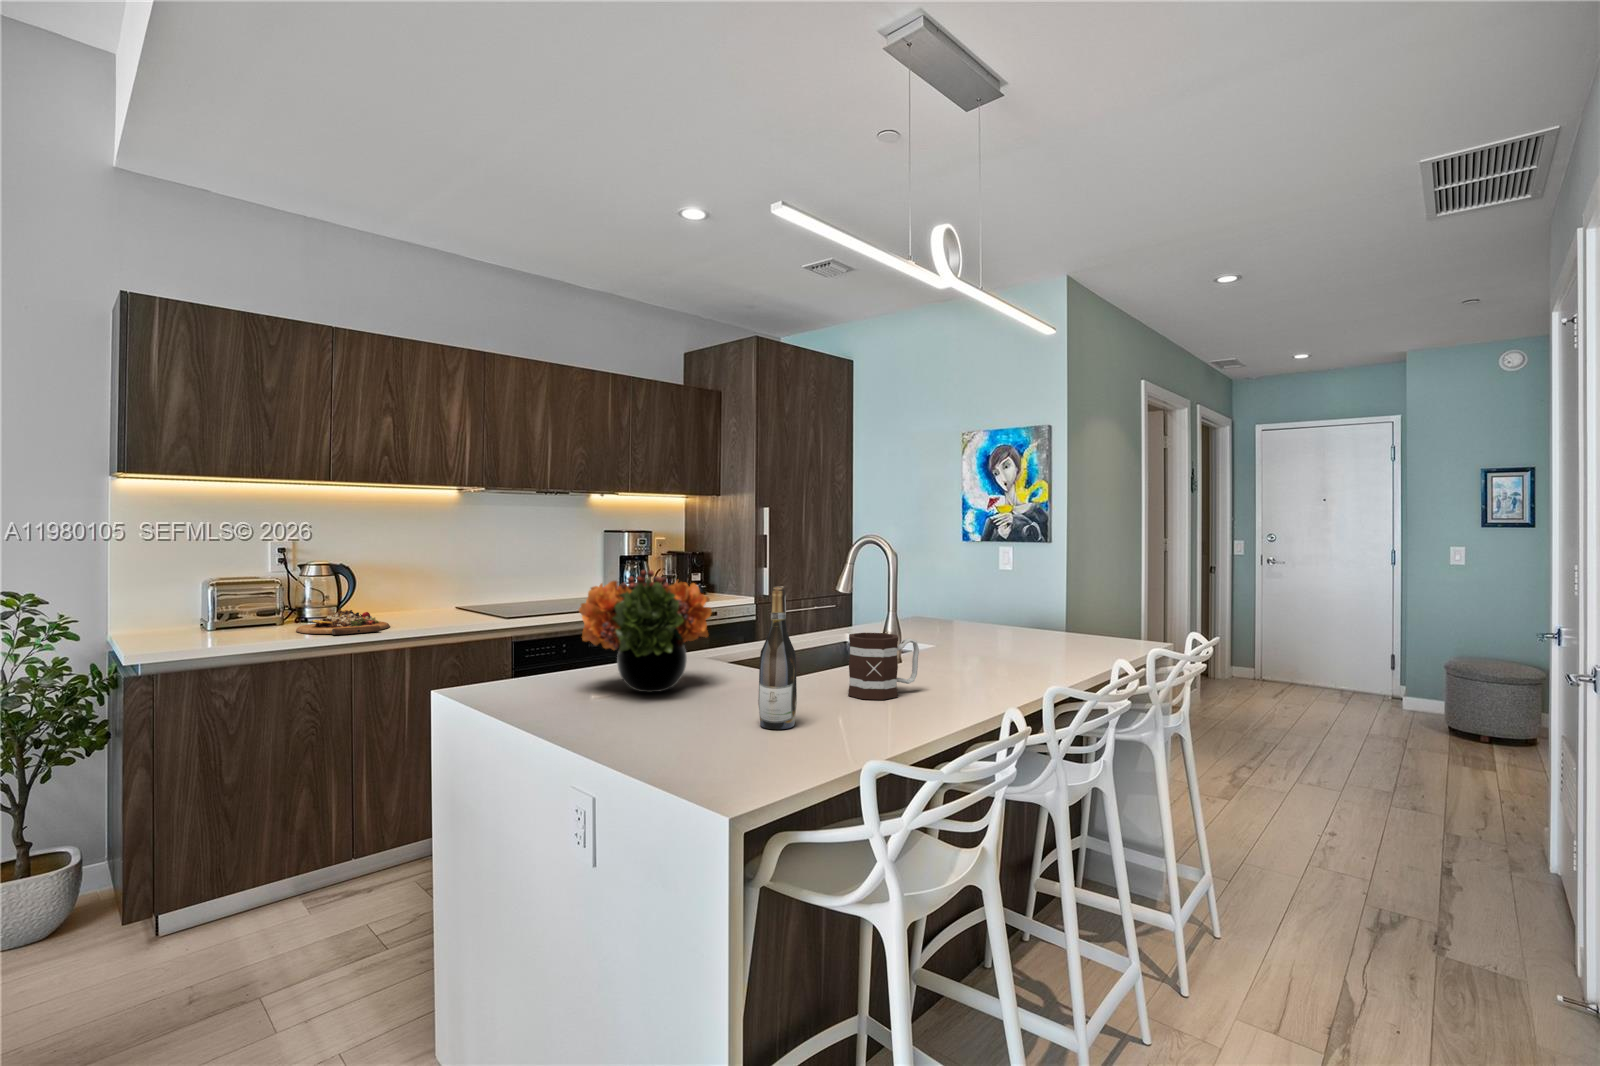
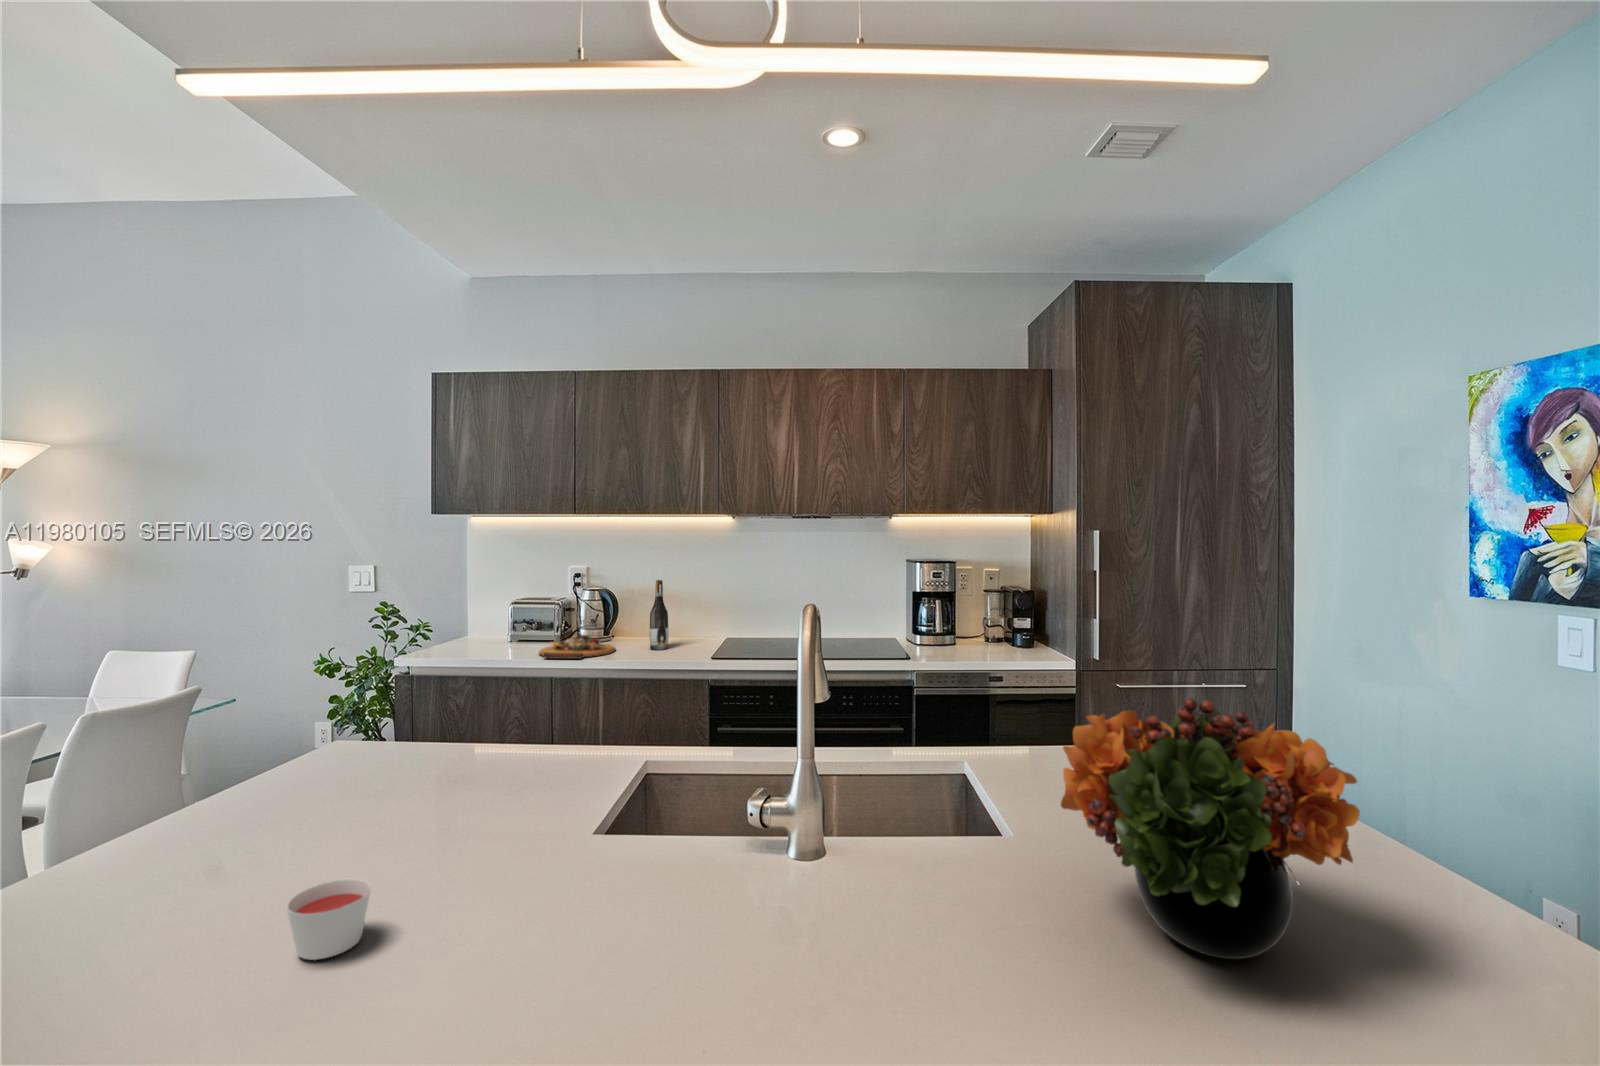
flower arrangement: present [579,570,712,692] -> present [1061,698,1360,959]
wine bottle: present [758,586,797,729] -> present [649,580,669,650]
mug: present [848,633,919,700] -> none [421,809,555,978]
candle: none [806,676,843,709] -> present [287,879,371,960]

